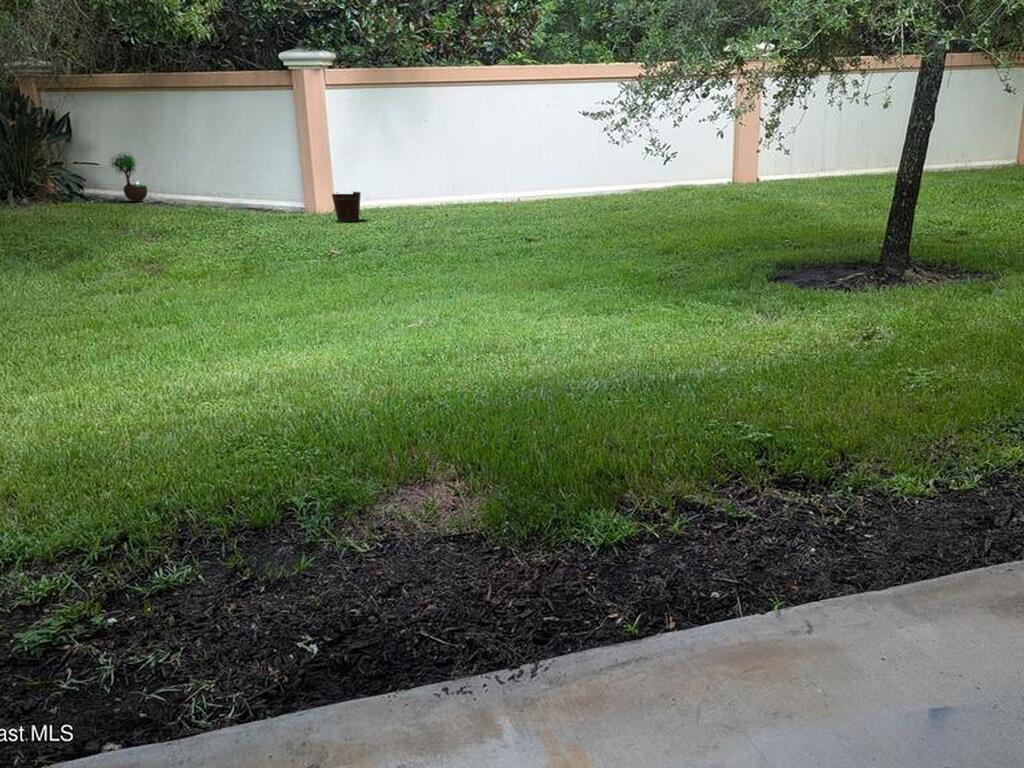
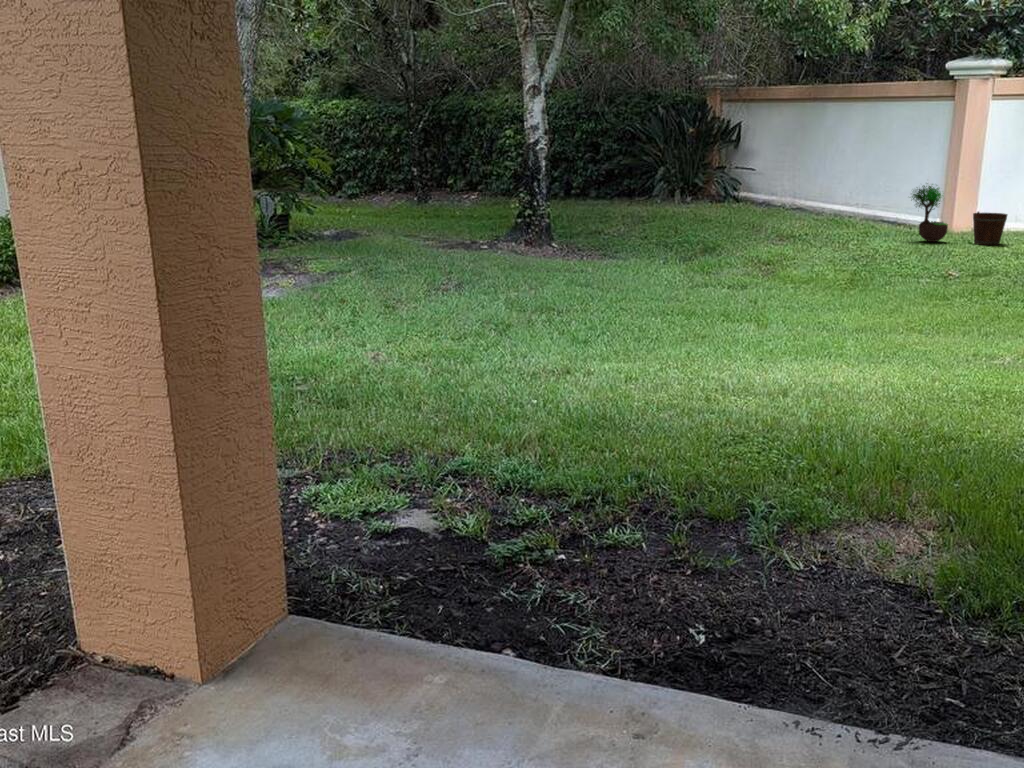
potted tree: present [111,154,147,202] -> present [912,184,948,242]

